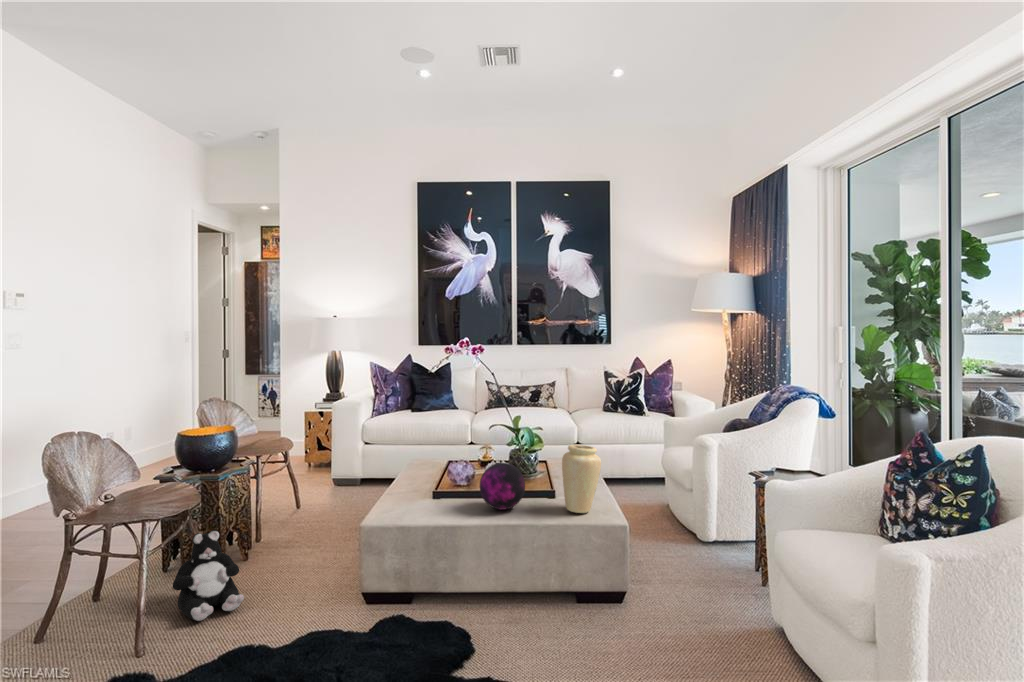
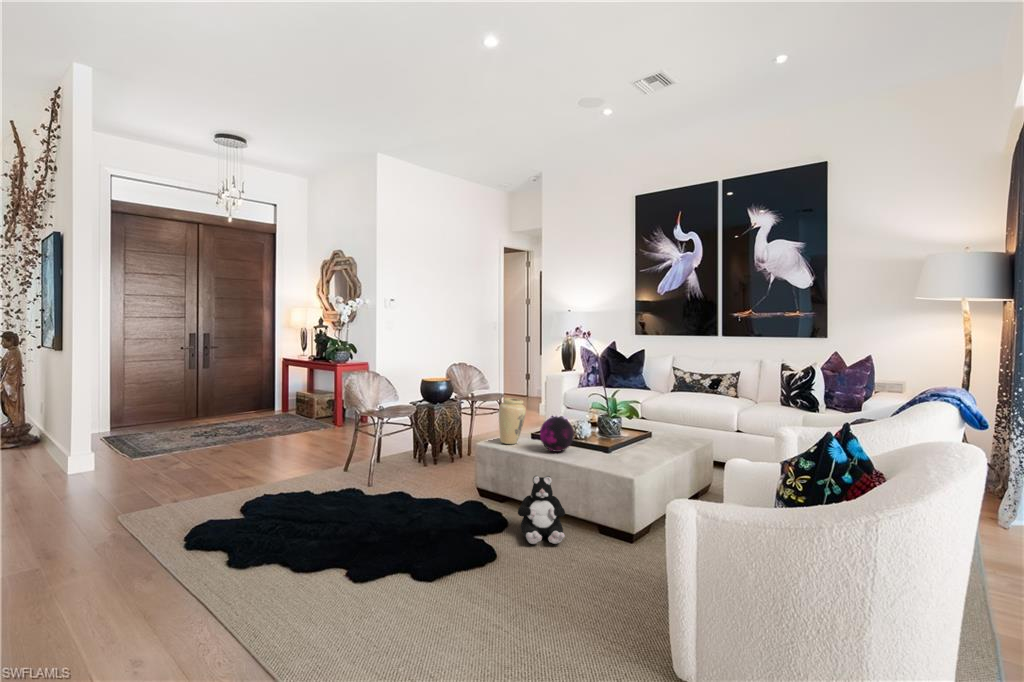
vase: present [562,445,601,513] -> present [499,398,526,444]
plush toy: present [173,530,244,621] -> present [518,476,565,544]

